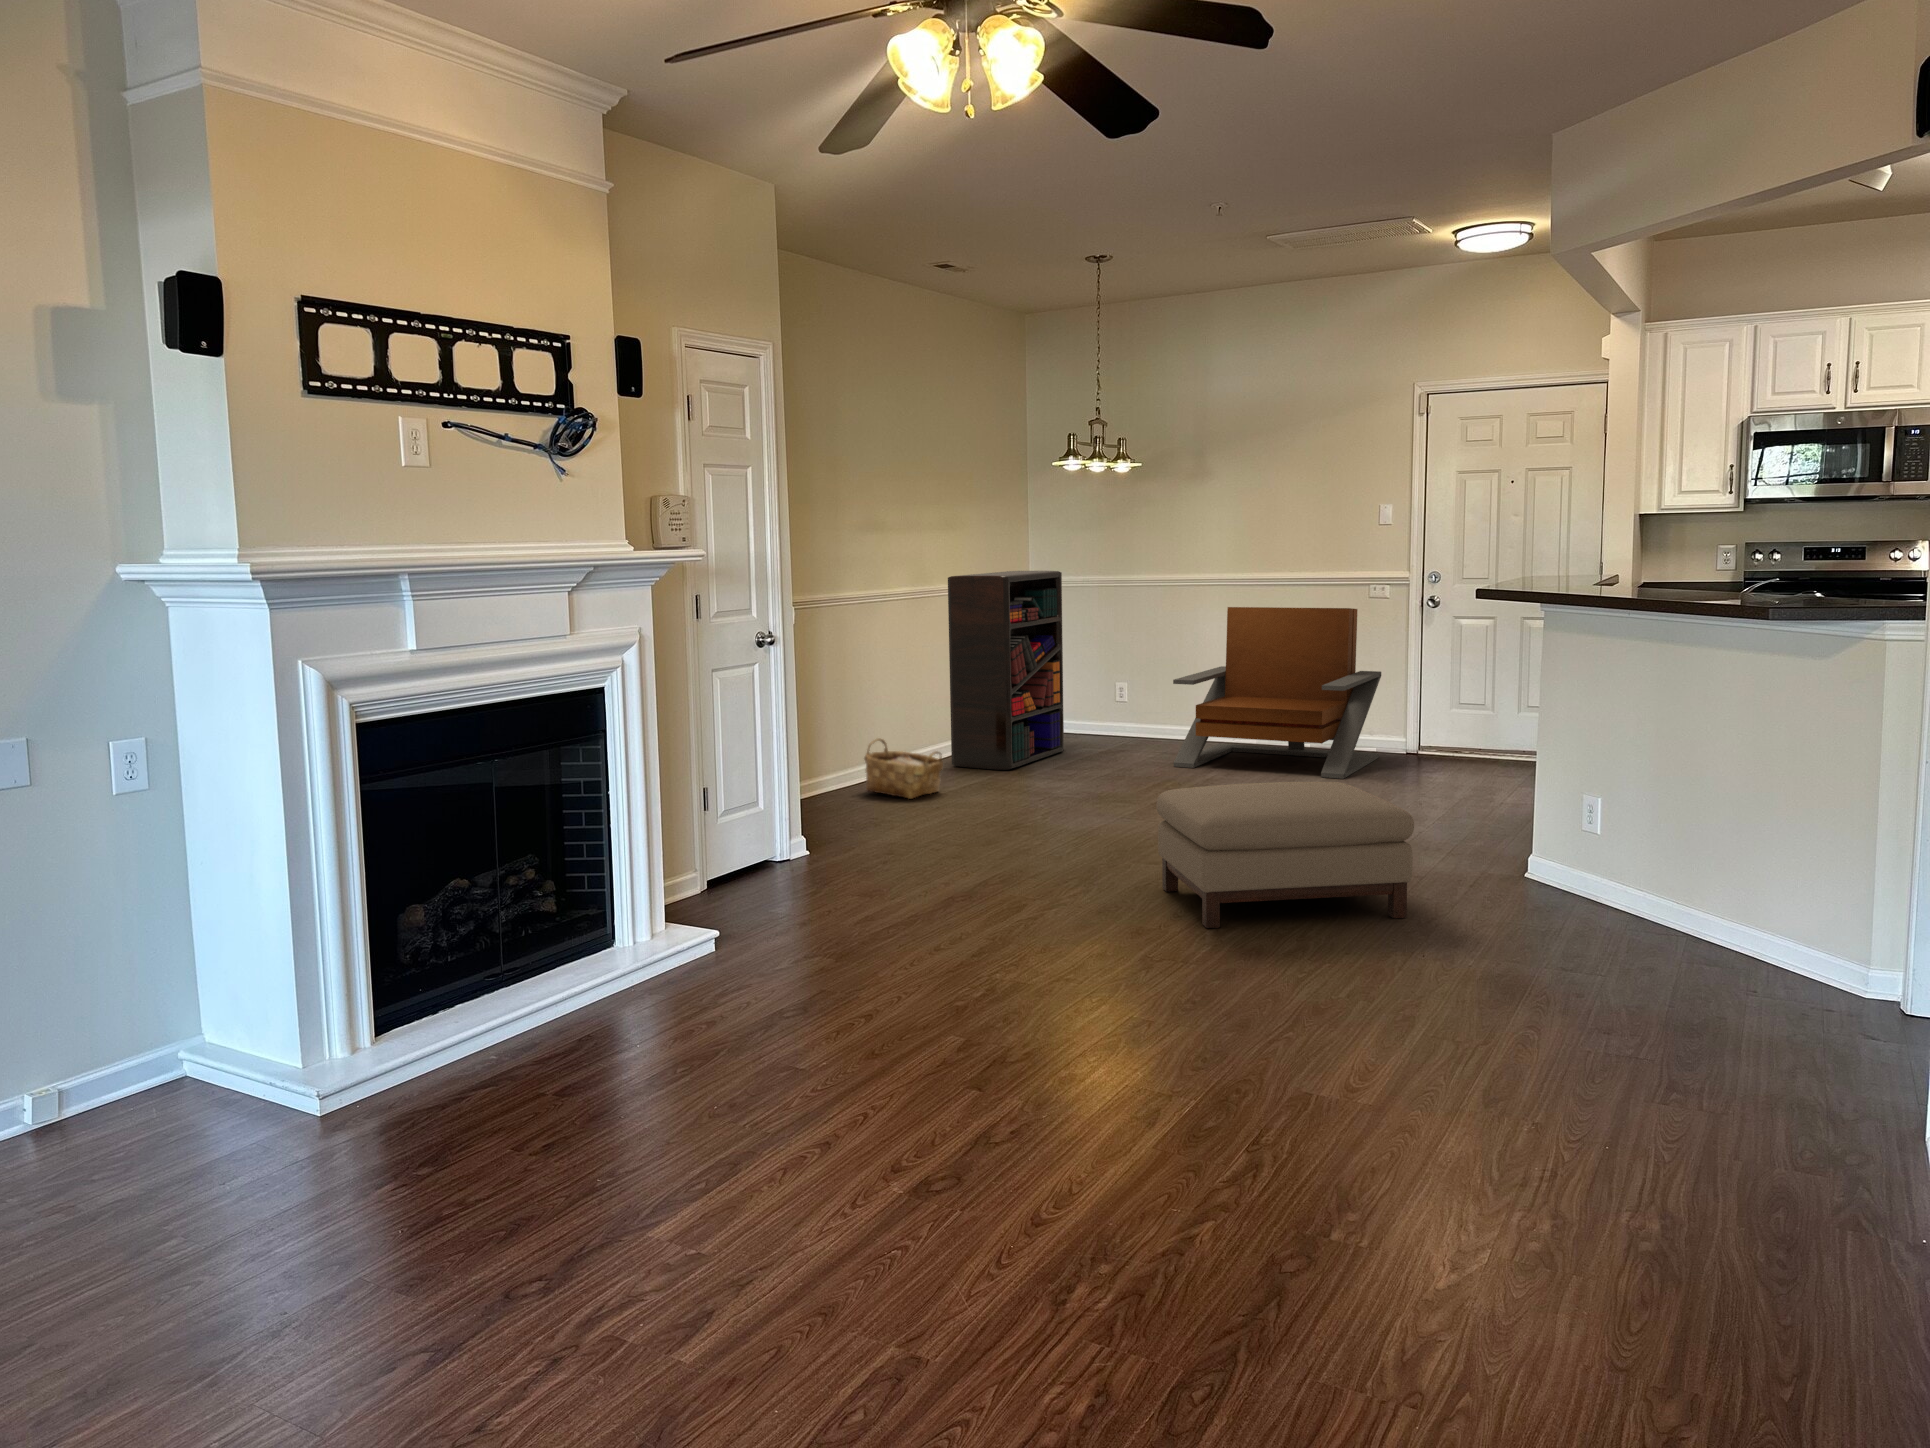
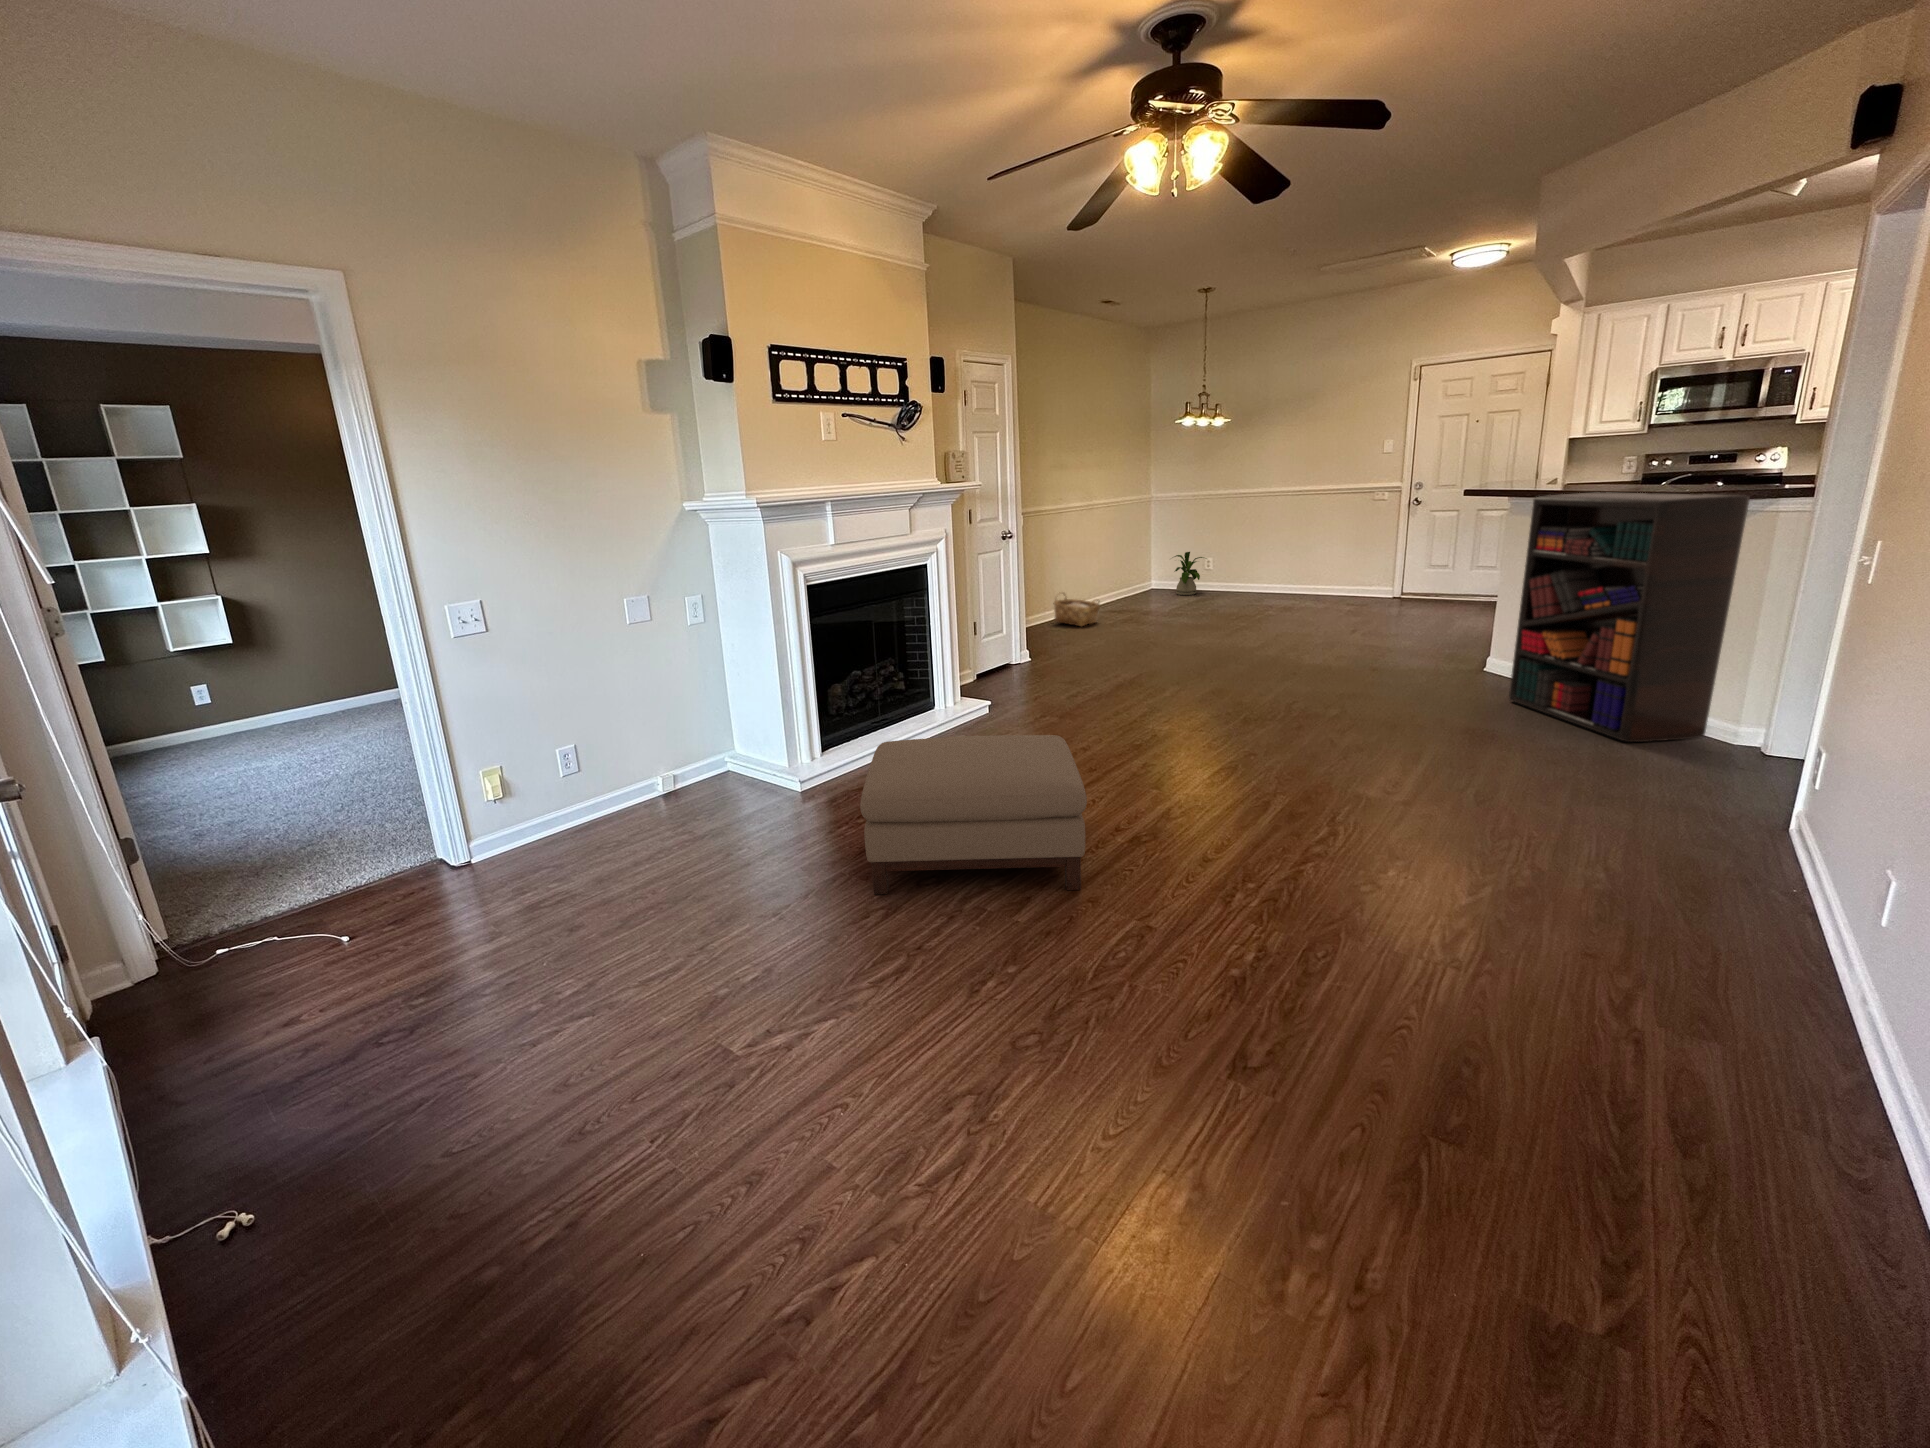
bookshelf: present [948,571,1064,770] -> present [1509,492,1750,742]
lounge chair: present [1173,607,1381,779] -> none [1238,507,1374,613]
house plant: none [1066,673,1129,746] -> present [1174,552,1207,595]
ottoman: present [1156,782,1414,928] -> present [860,735,1087,894]

